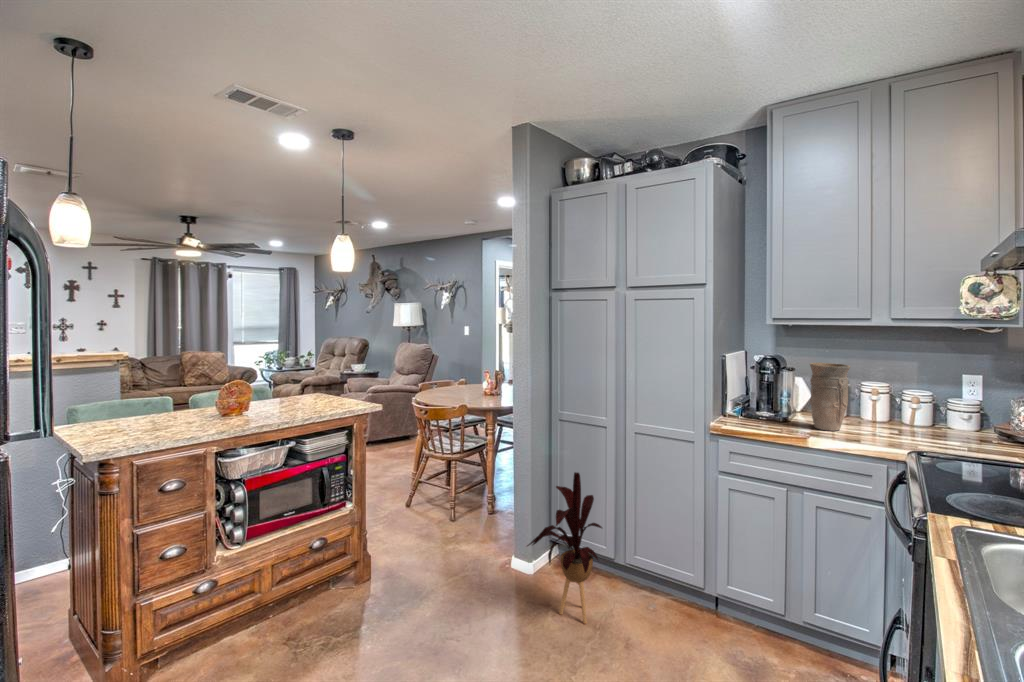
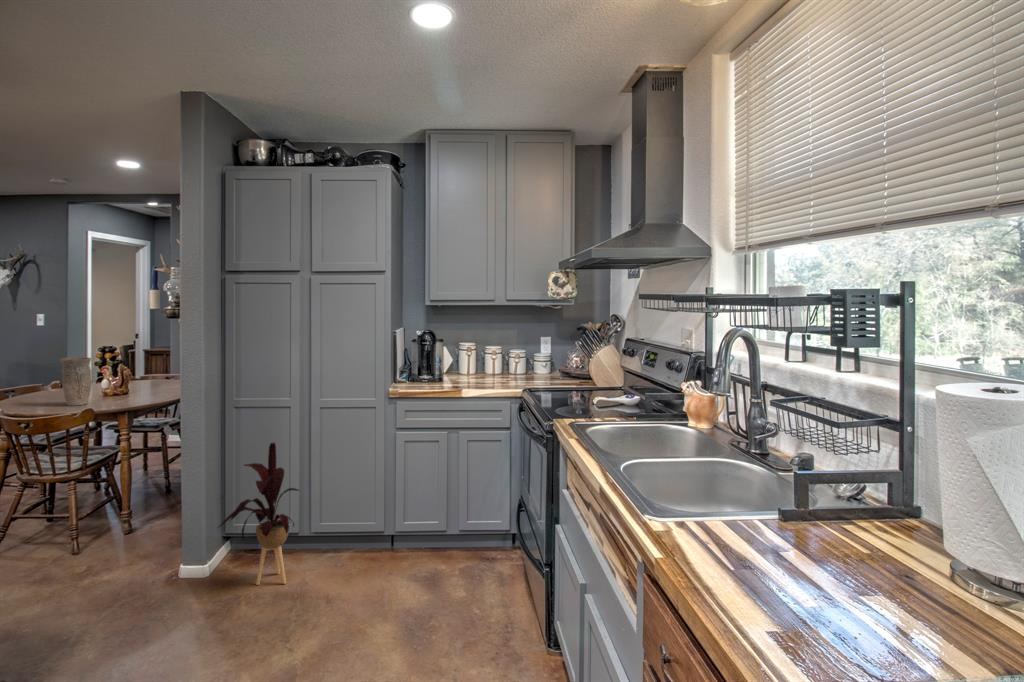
vase: present [810,363,850,431] -> present [60,357,92,406]

